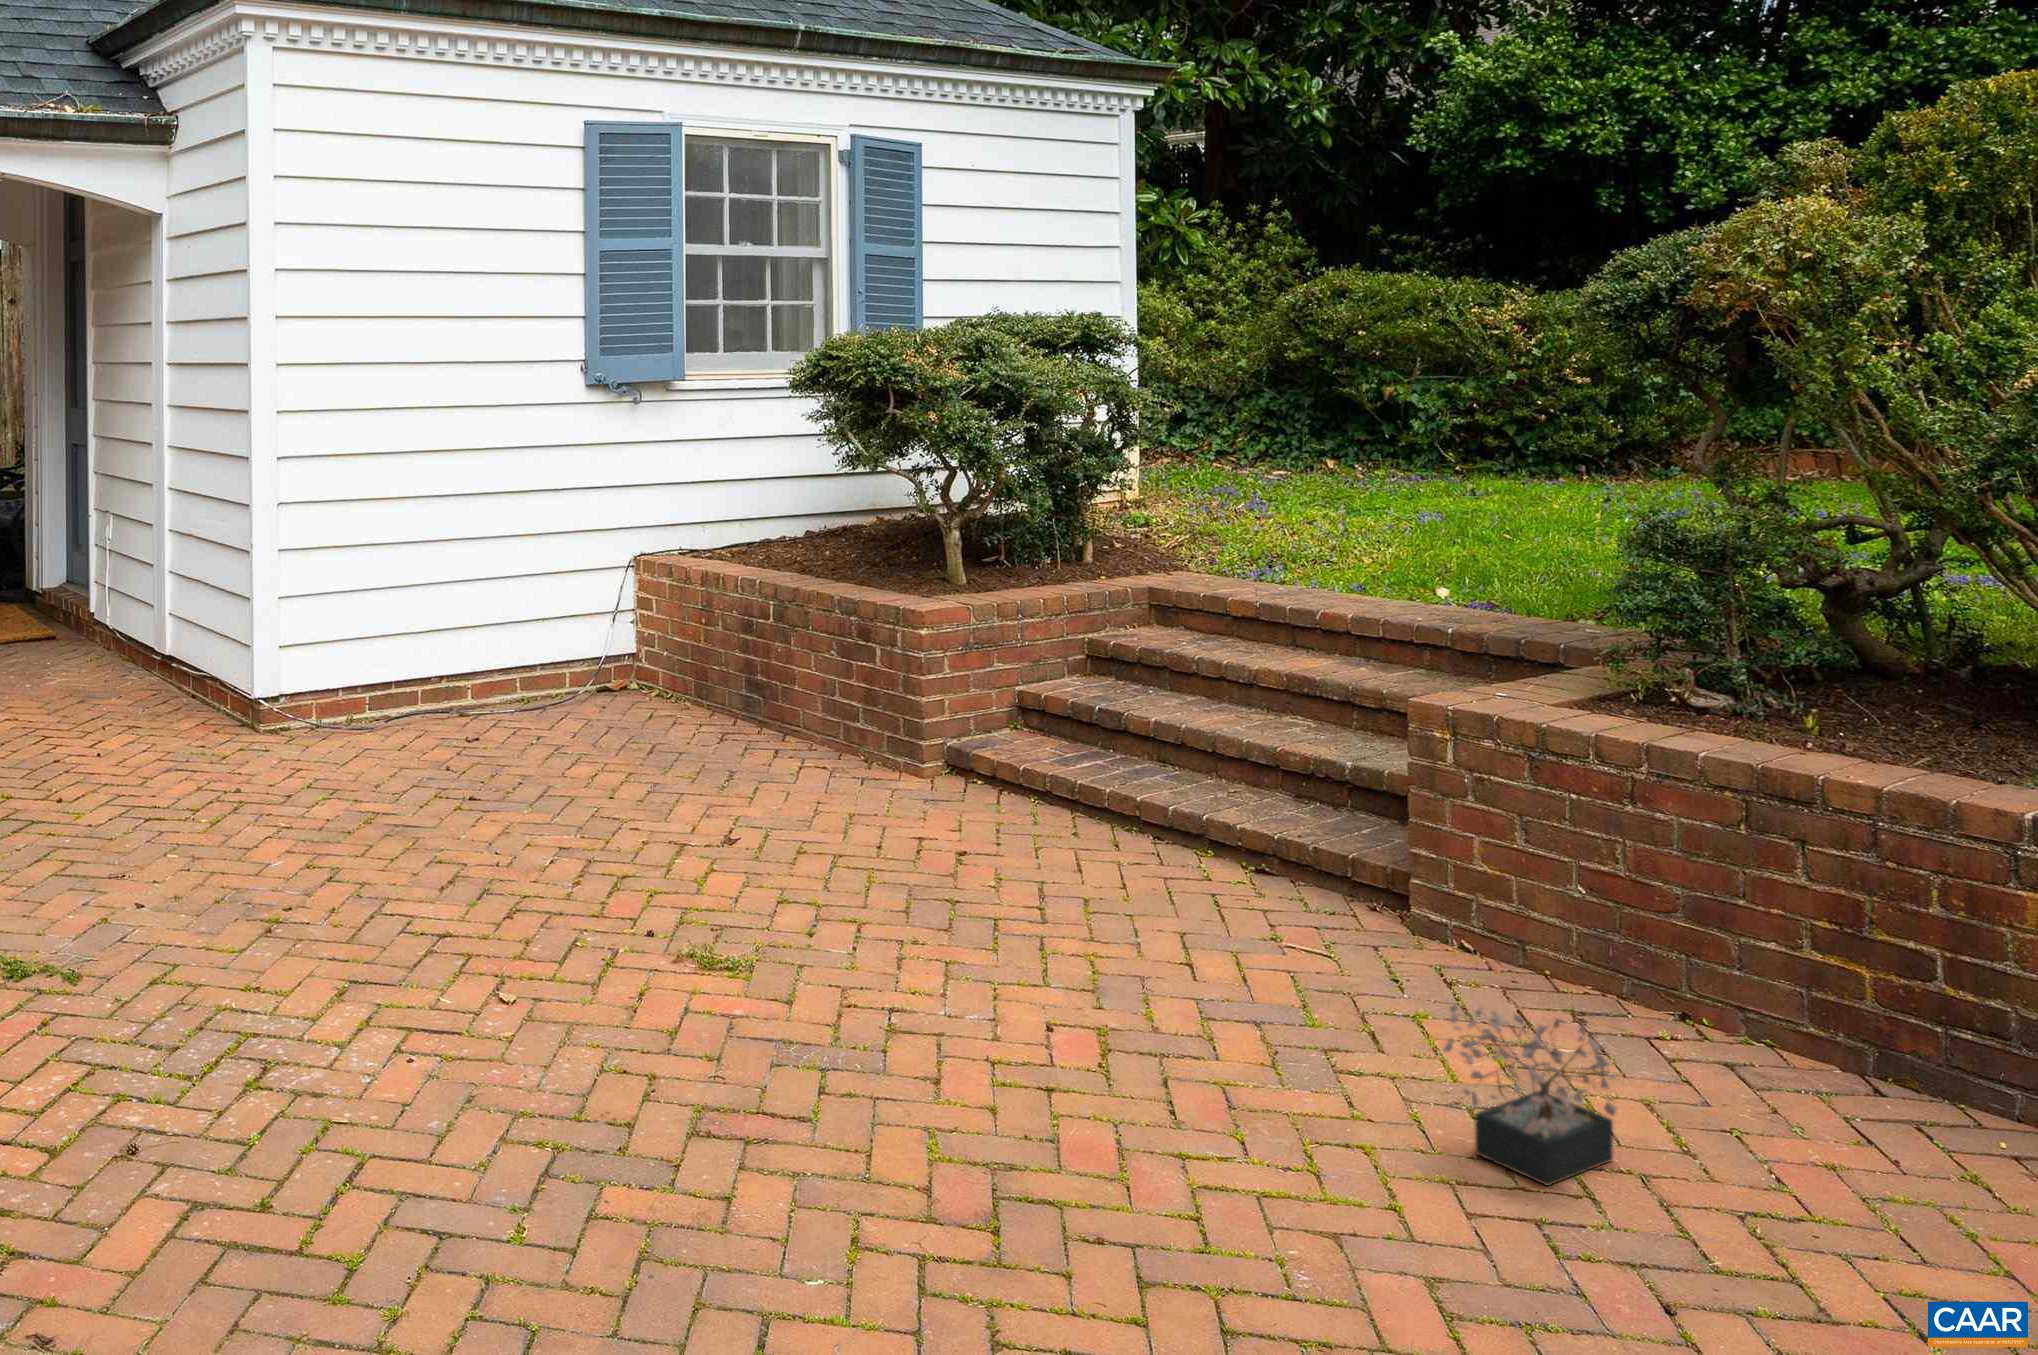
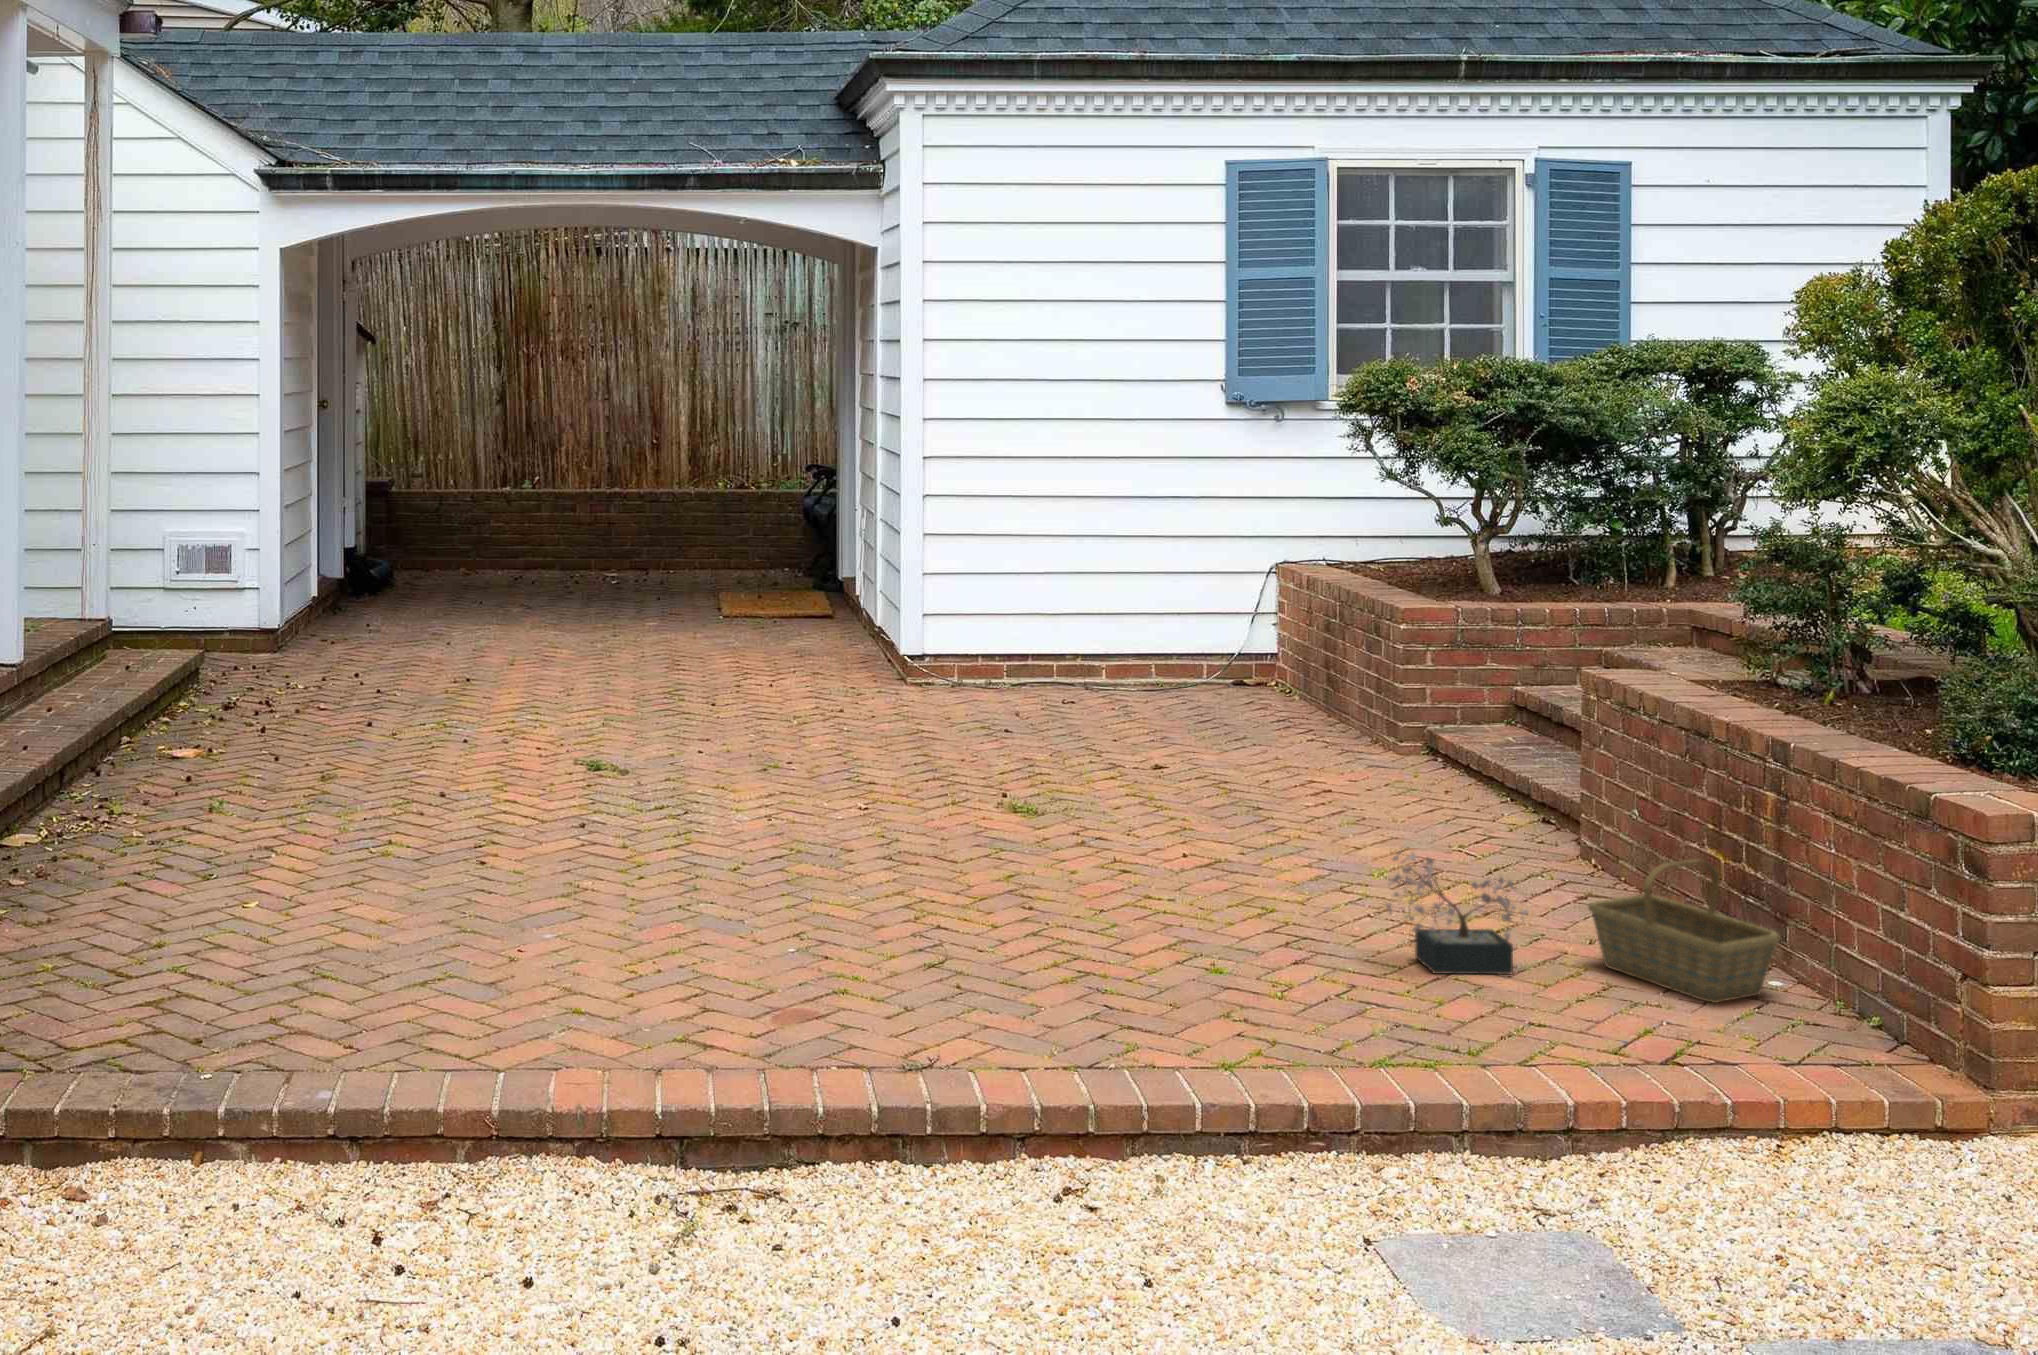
basket: none [1632,955,1895,1162] -> present [1588,859,1780,1003]

